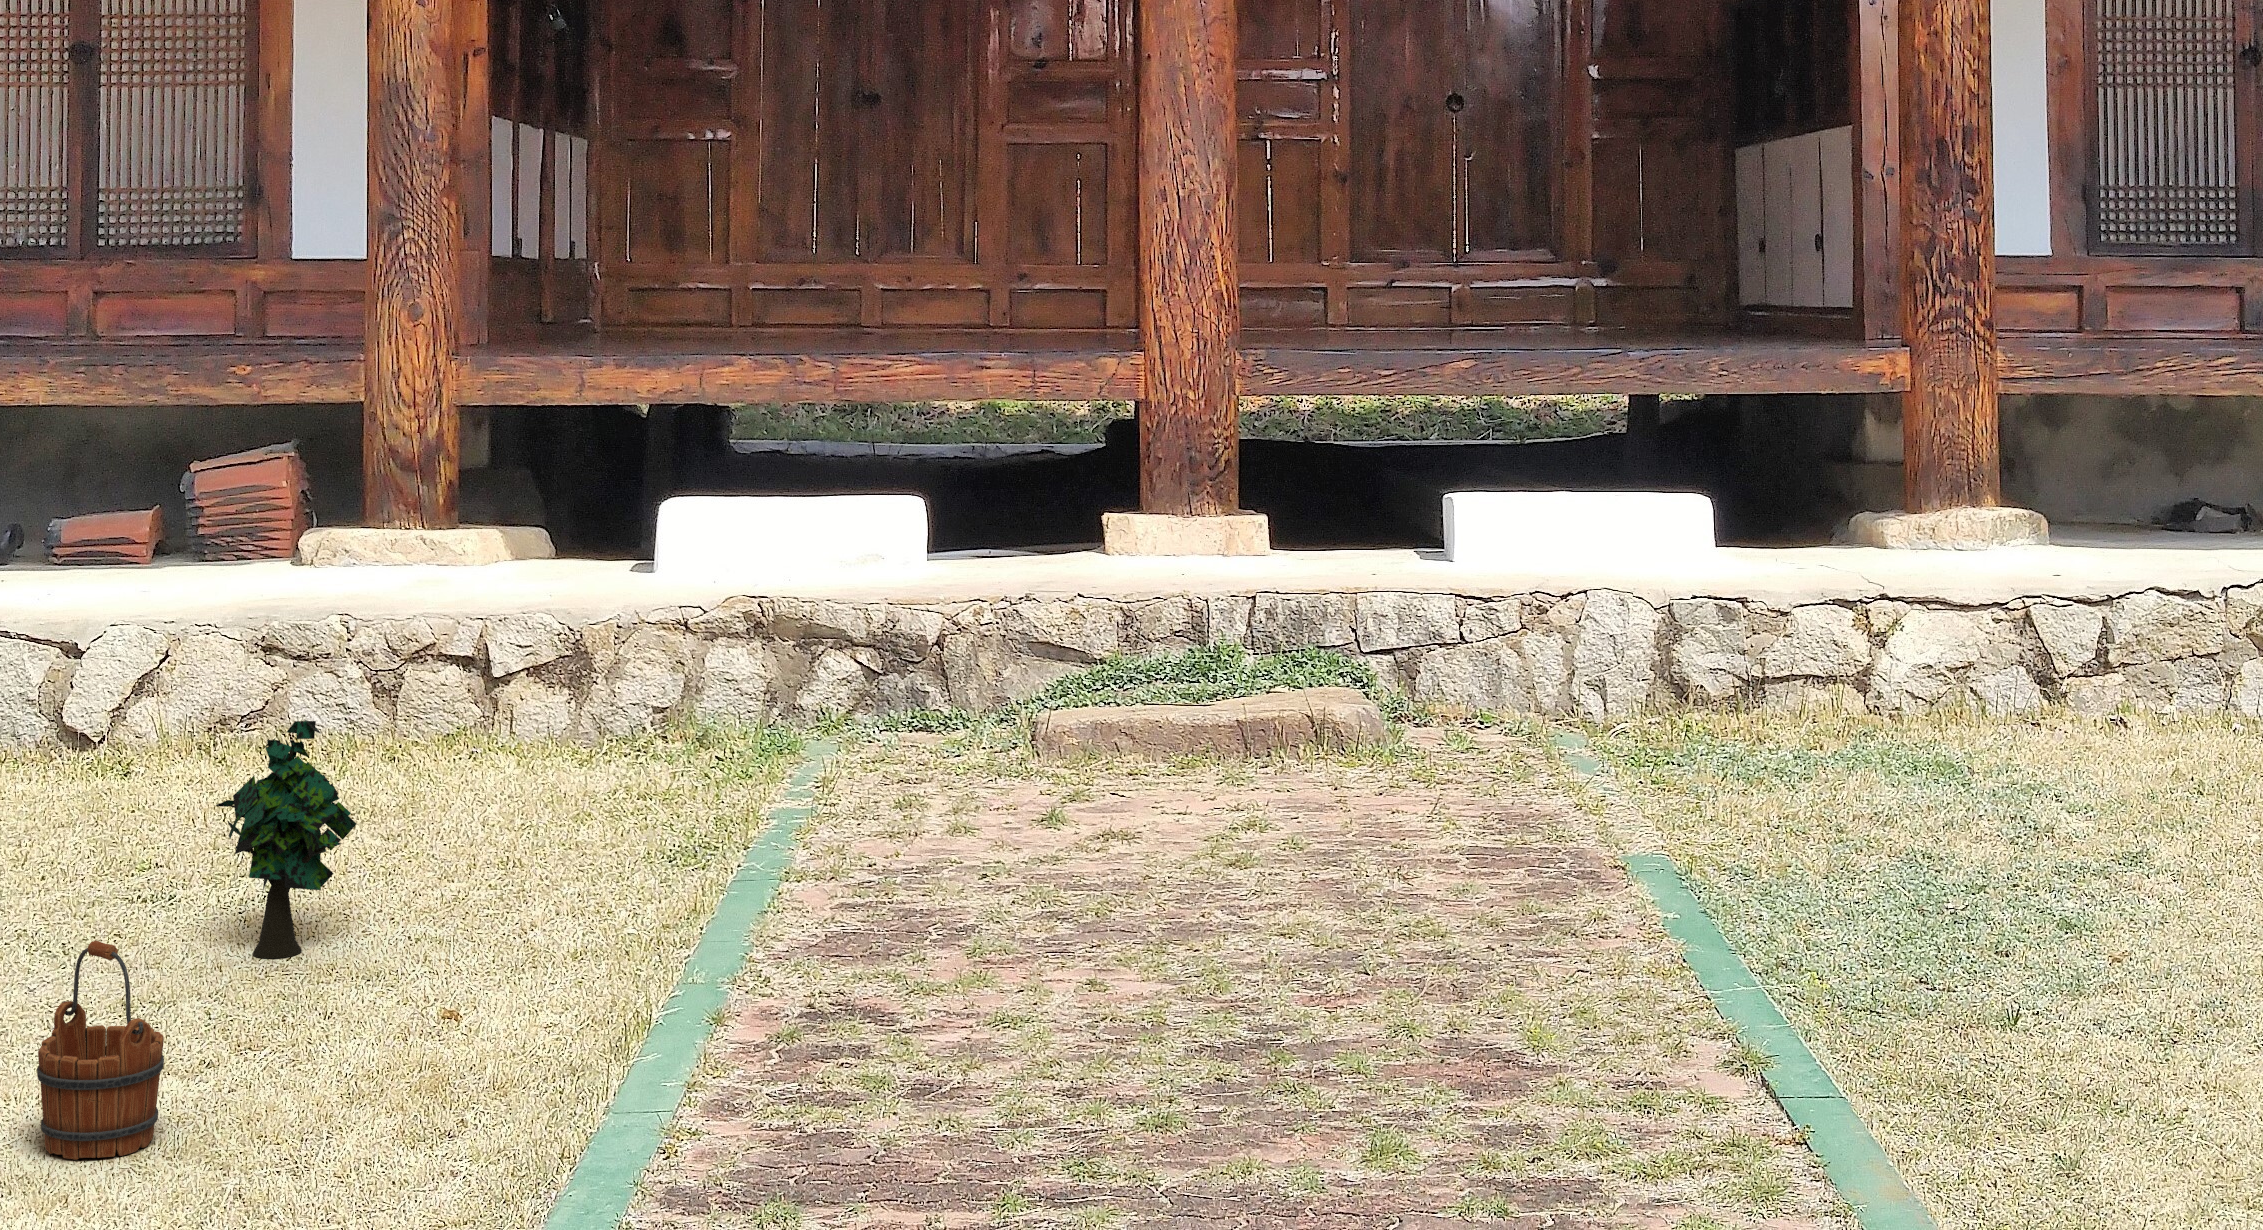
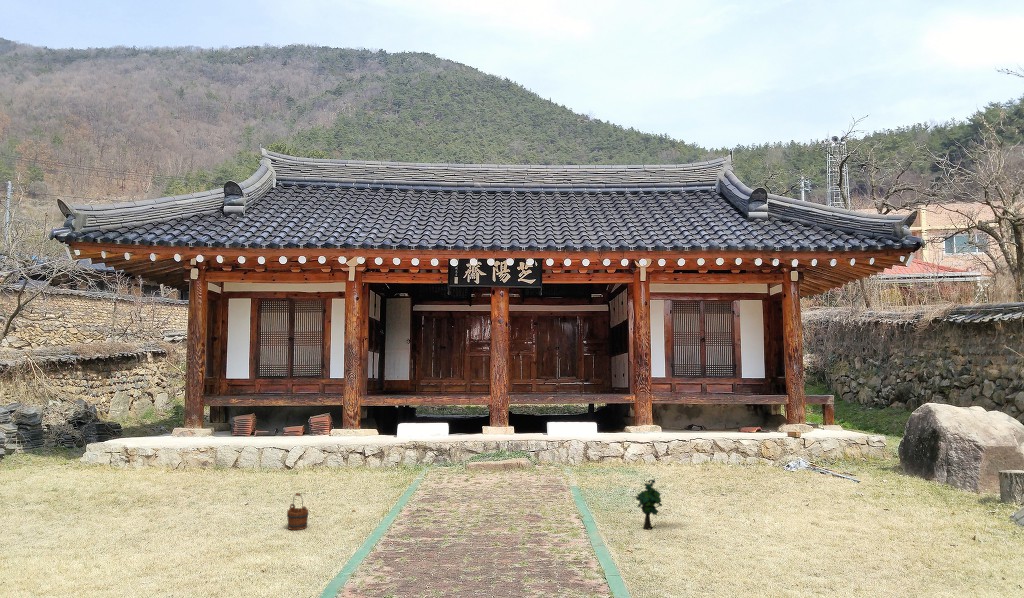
decorative plant: present [216,720,357,958] -> present [635,480,662,529]

